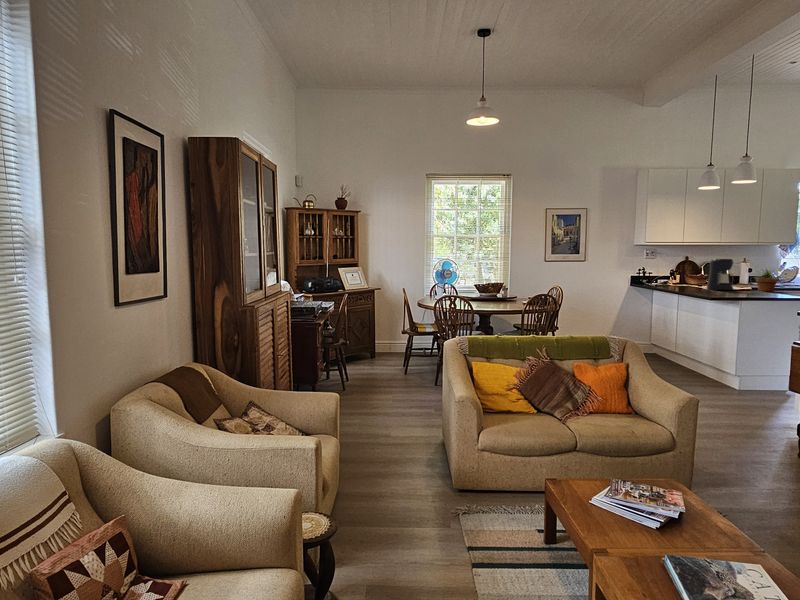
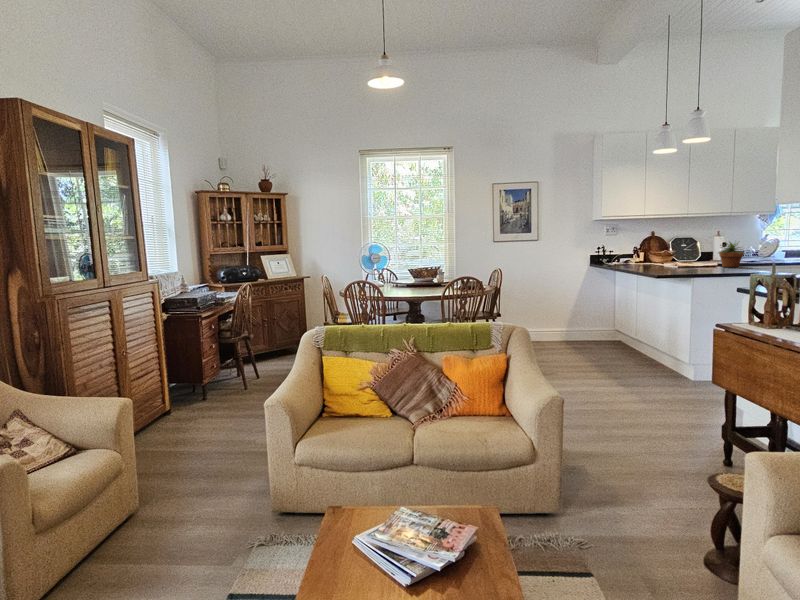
coffee maker: present [707,259,734,290] -> none [665,232,694,267]

